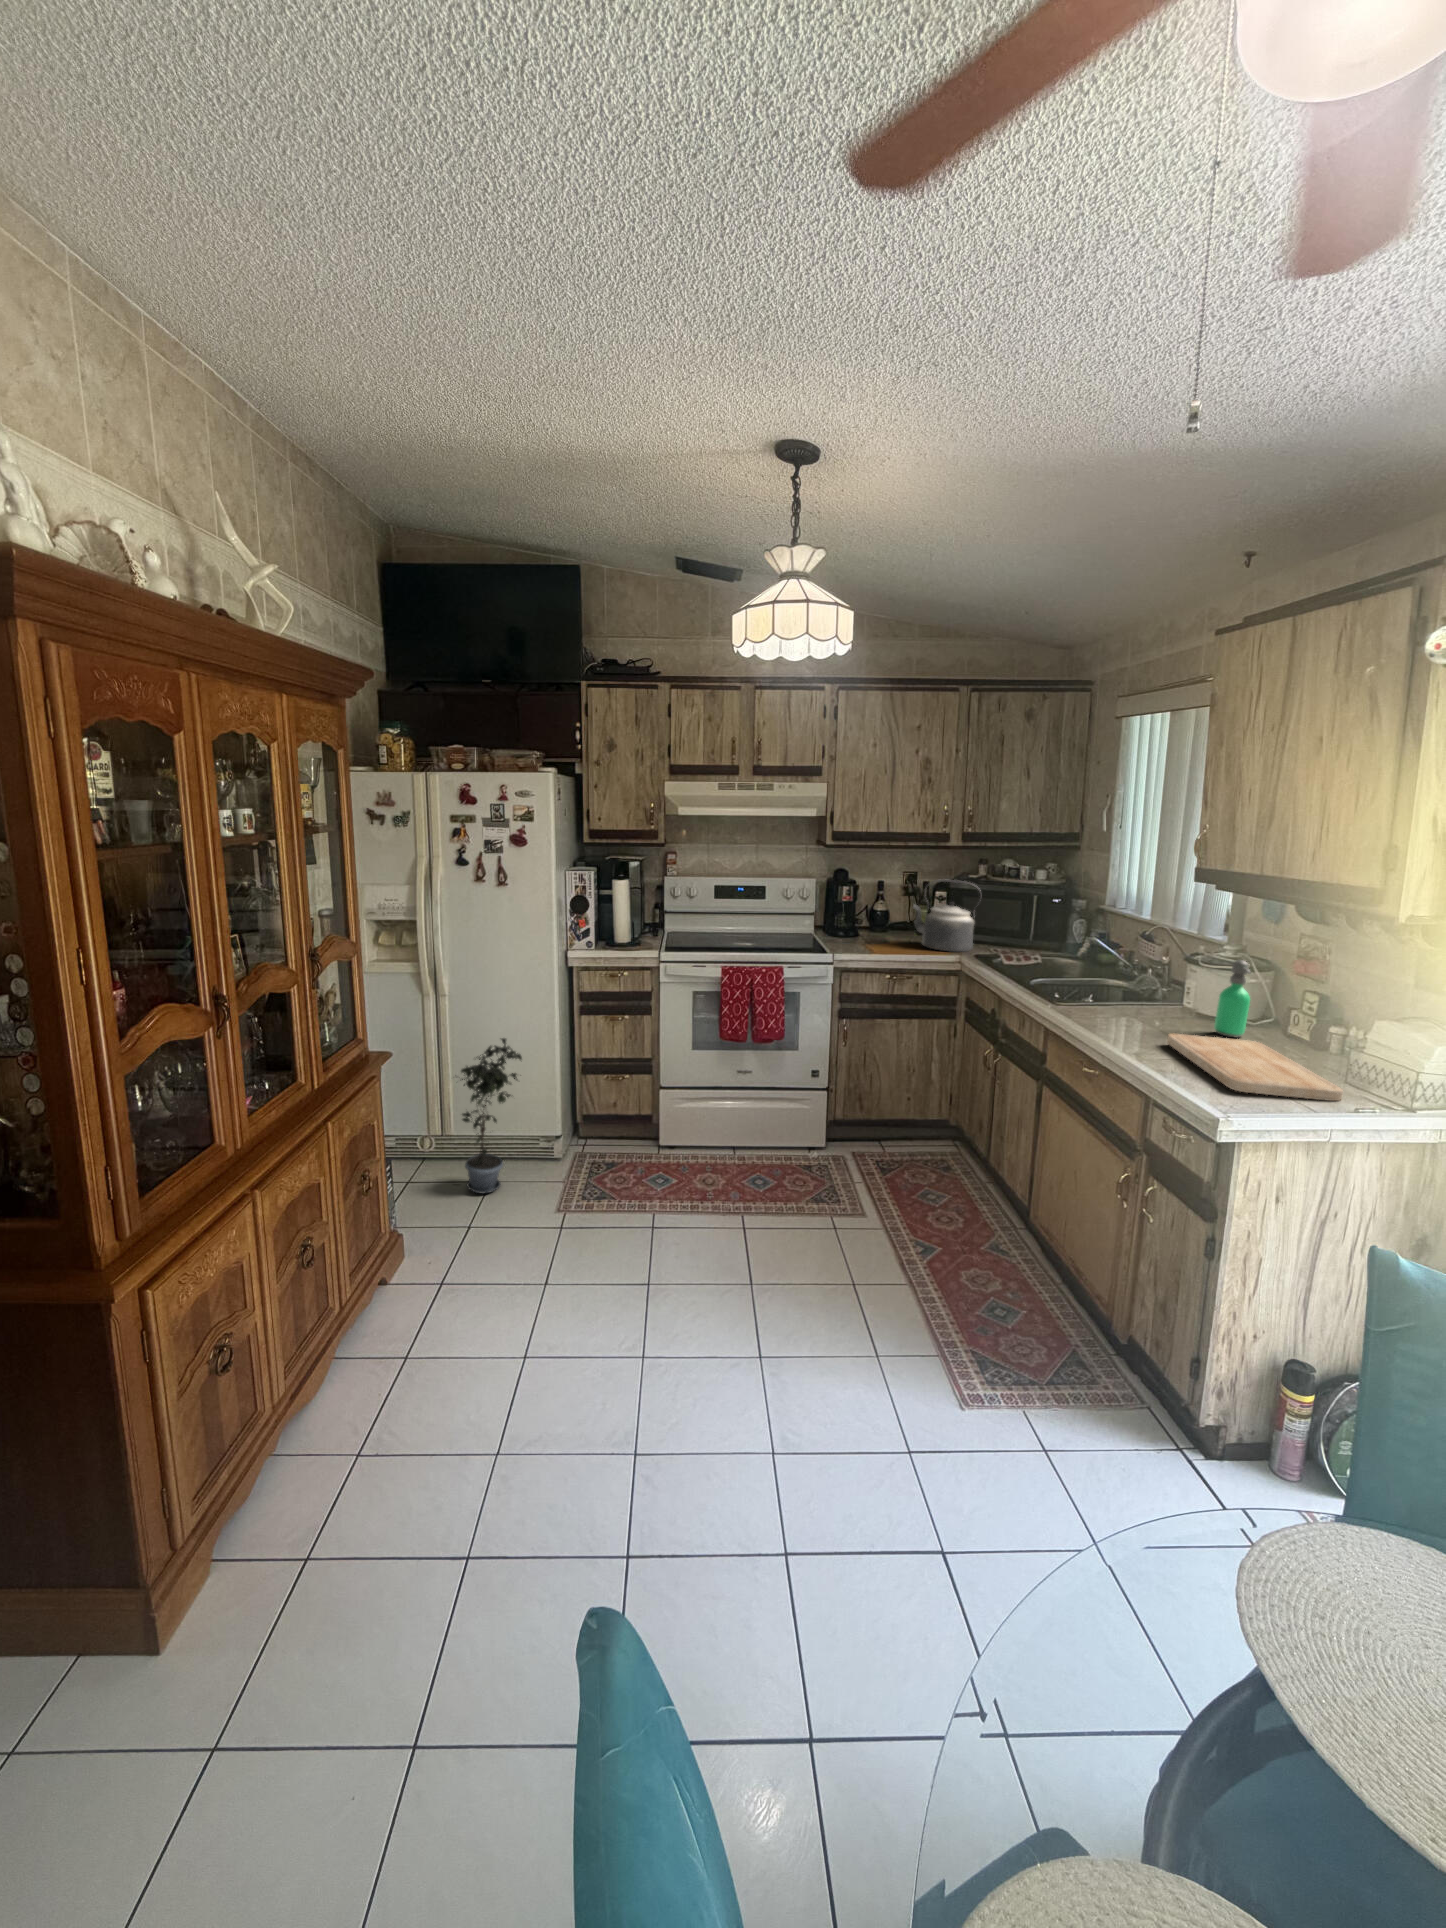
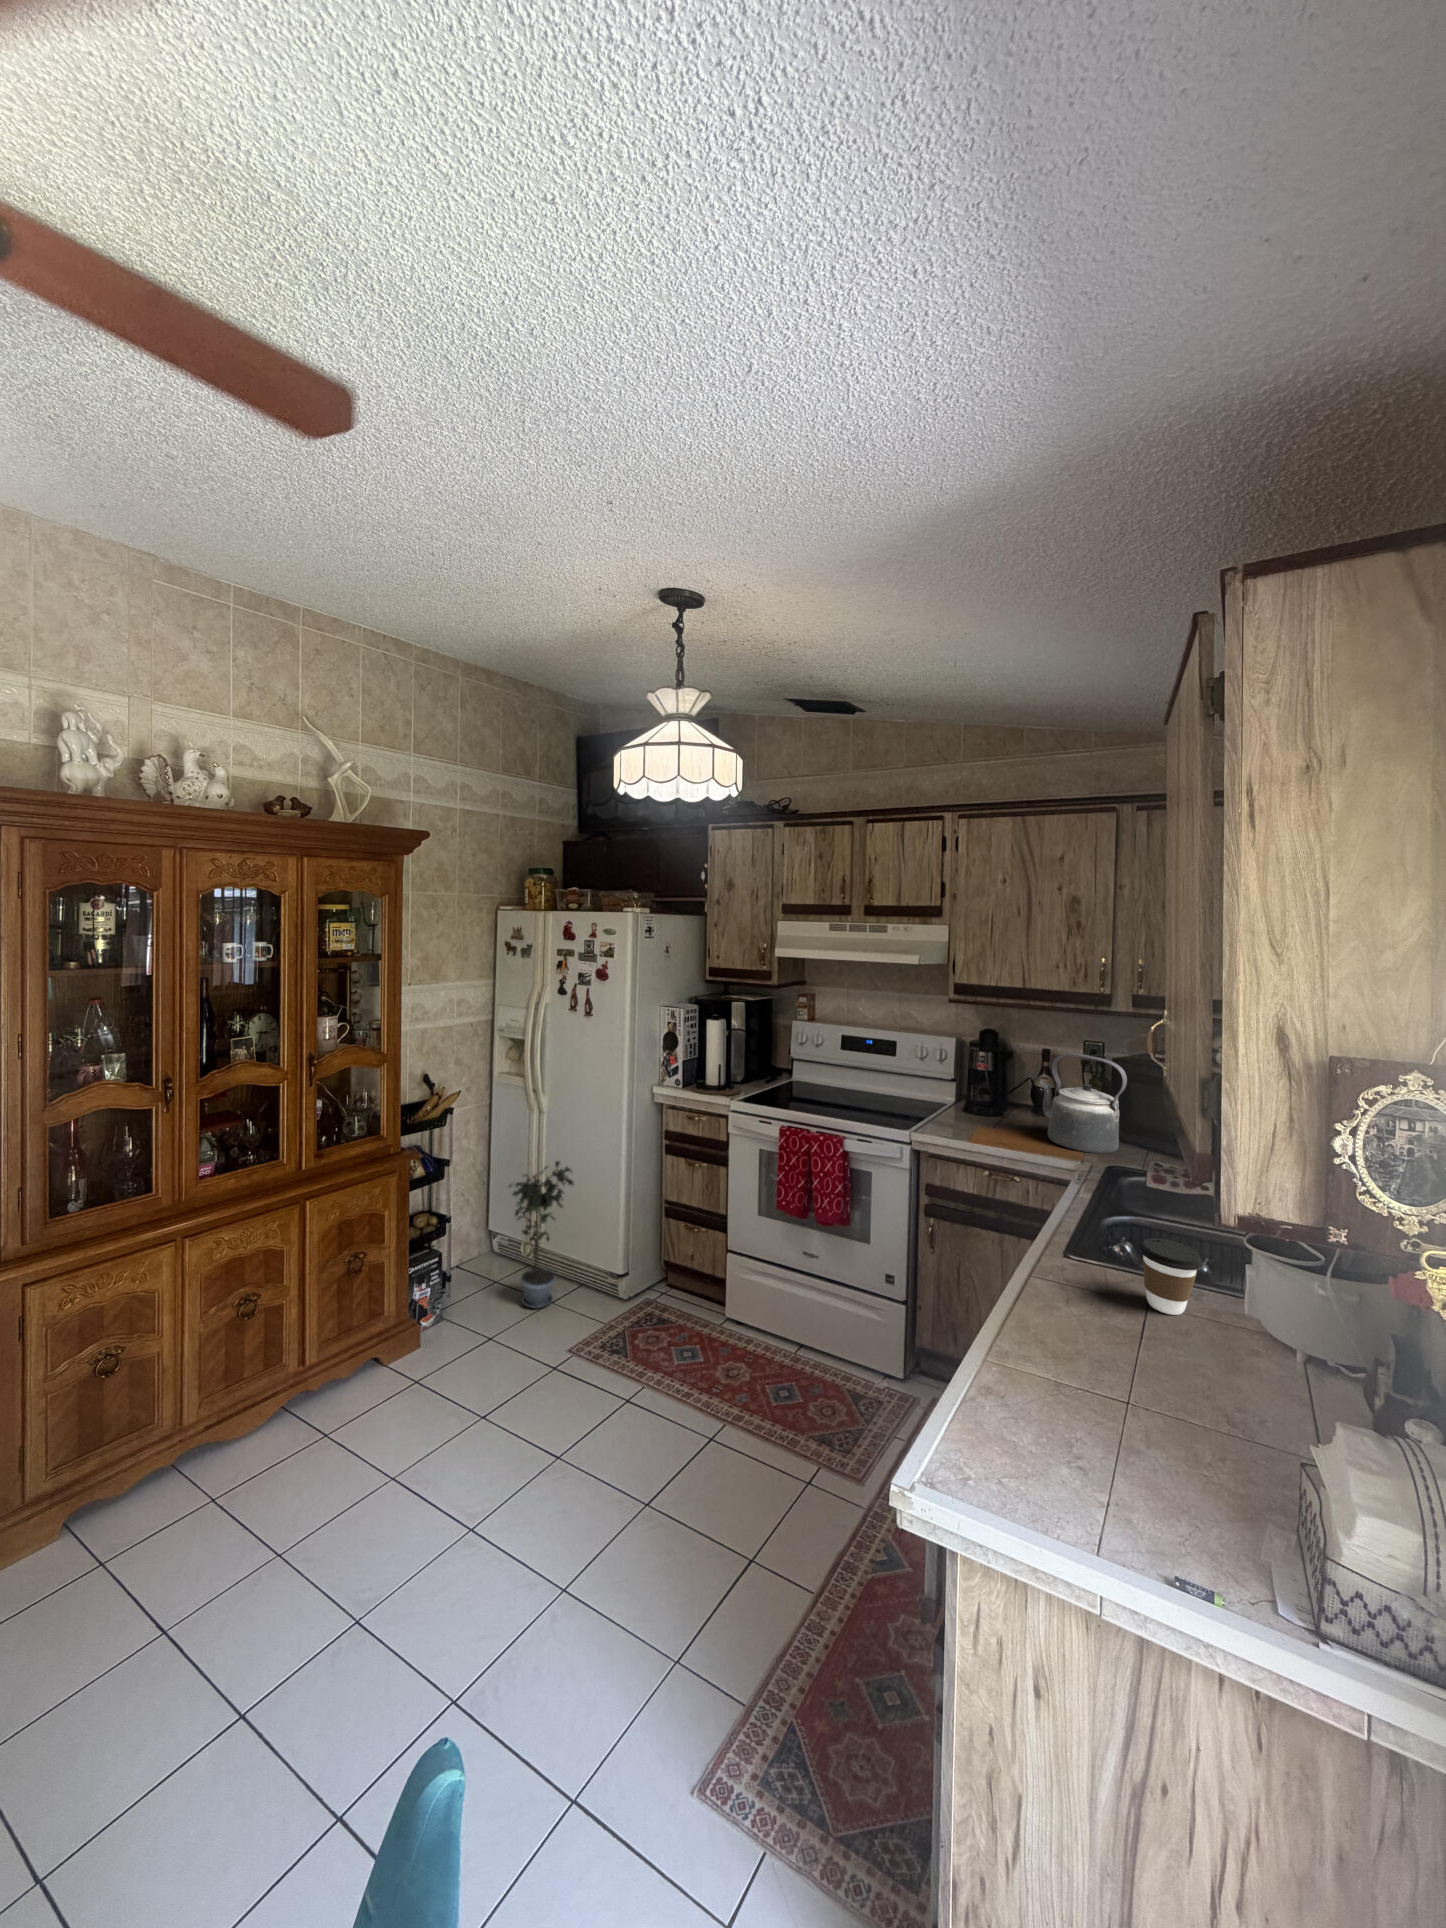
soap dispenser: present [1214,960,1251,1037] -> none [1230,1253,1290,1391]
coffee cup: none [1130,974,1169,1018] -> present [1139,1238,1203,1315]
cutting board: present [1167,1034,1343,1101] -> none [1017,1347,1254,1578]

